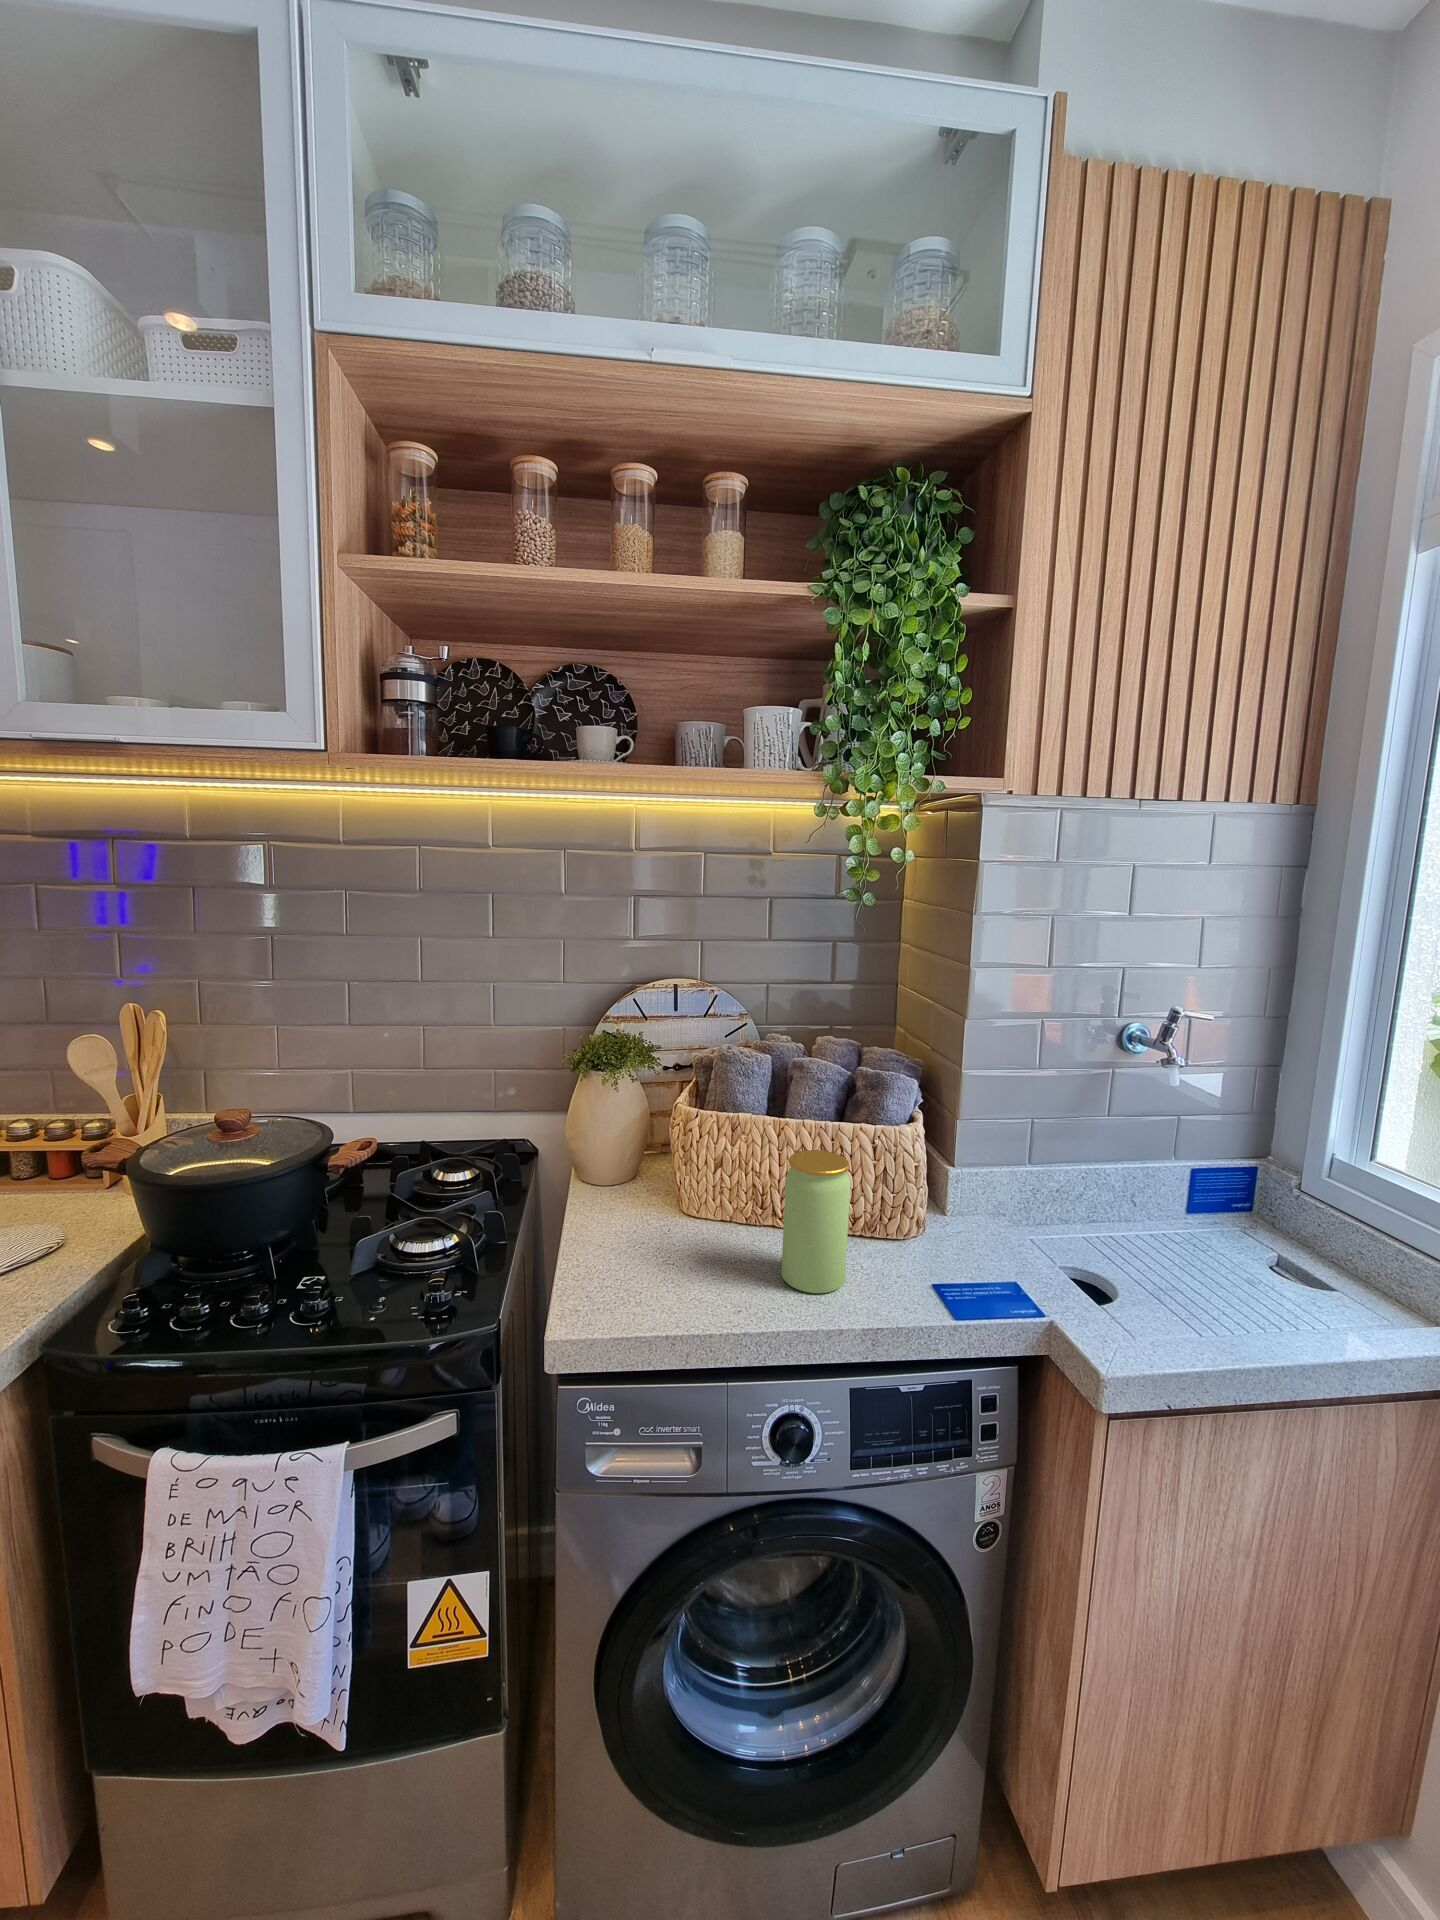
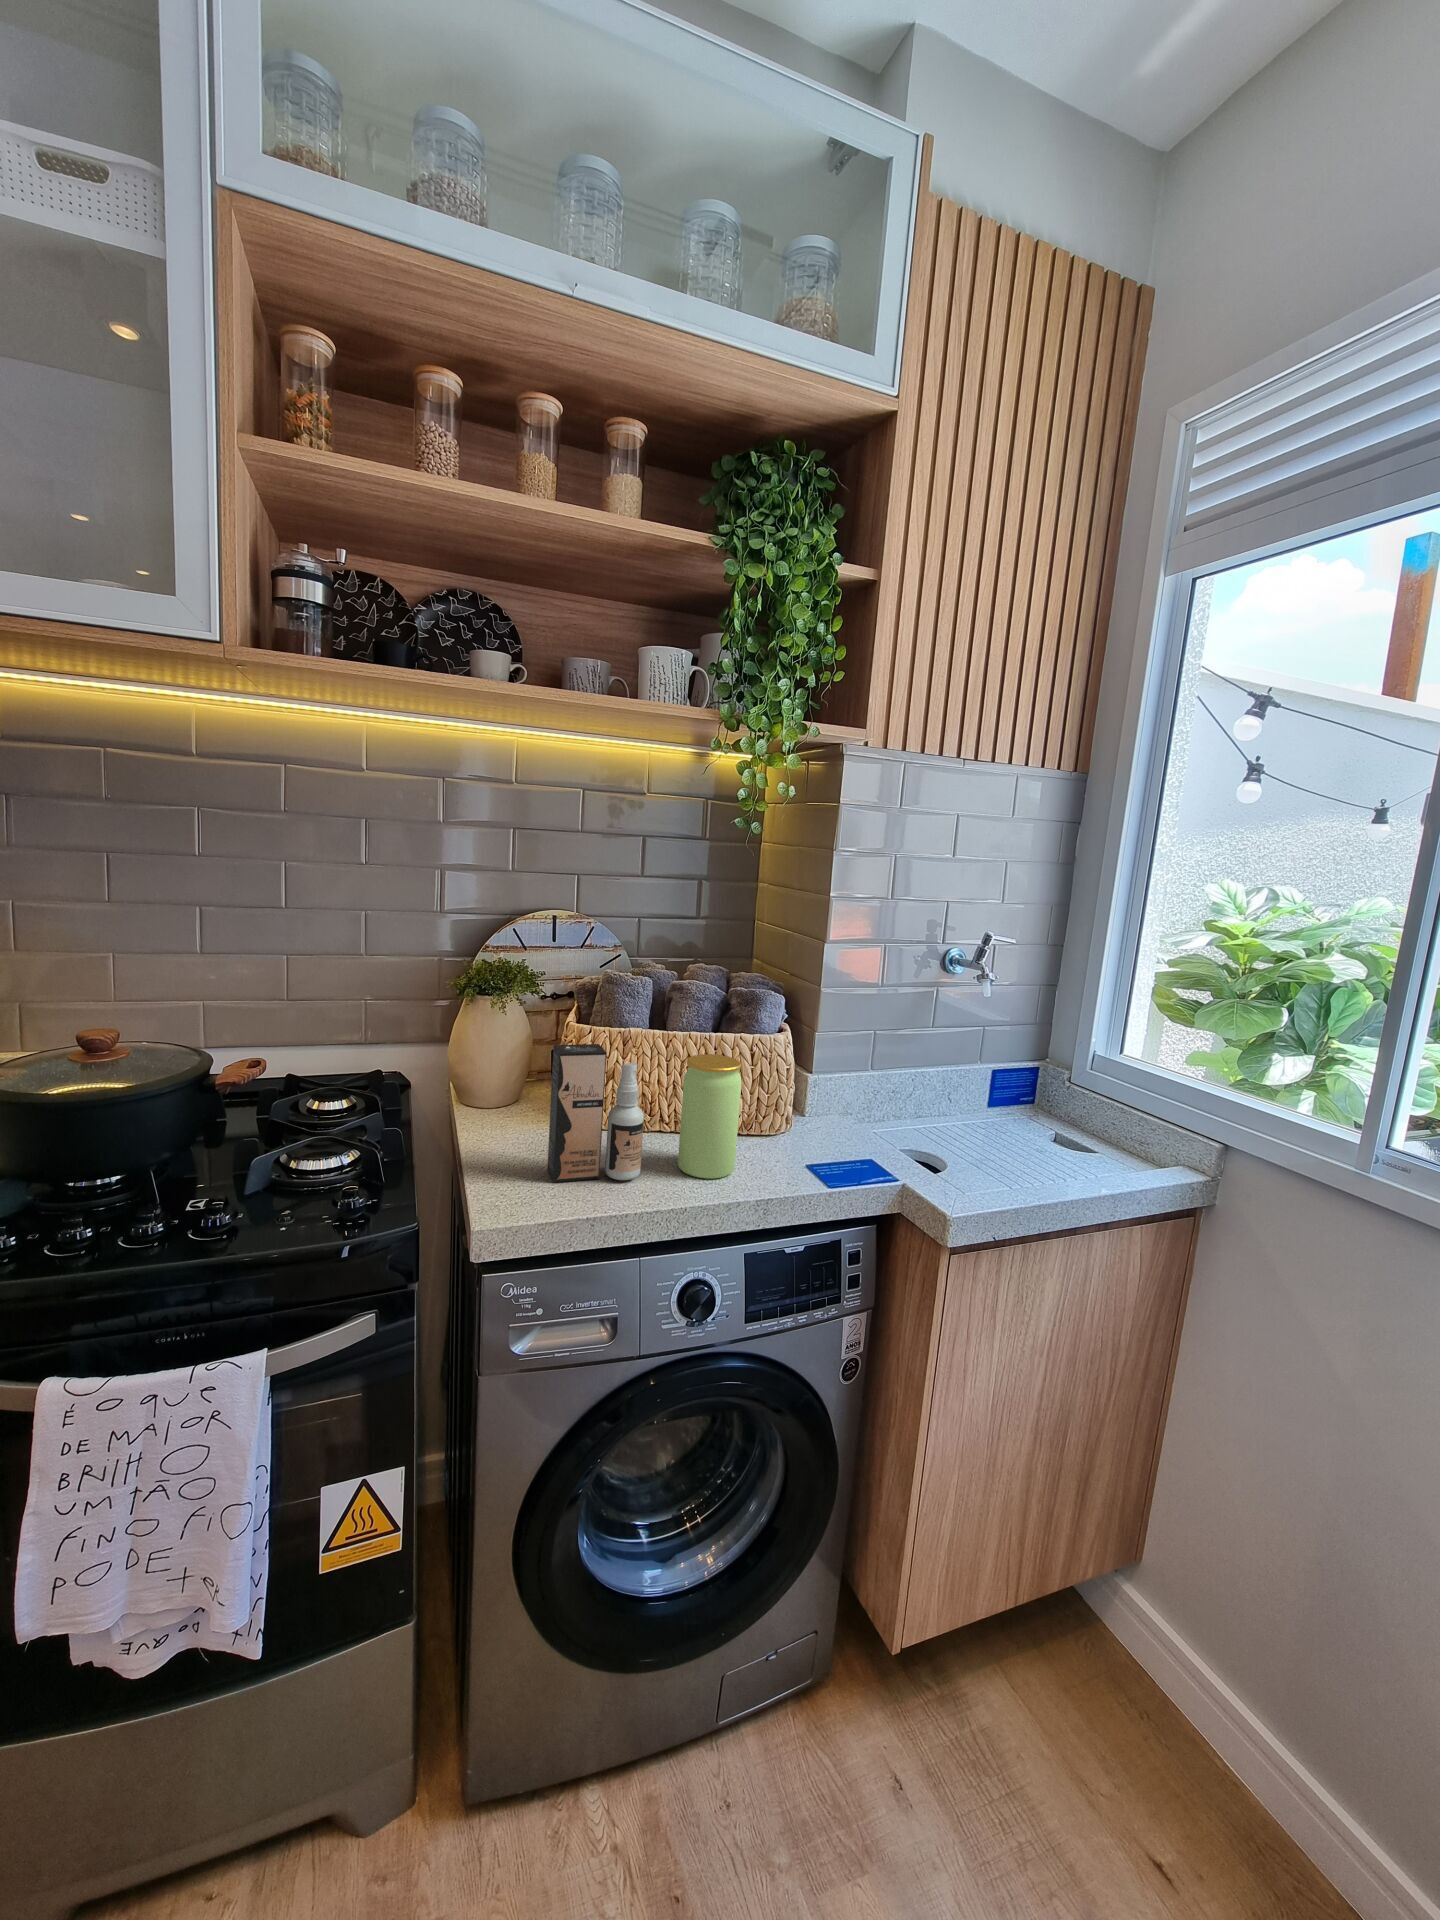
spray bottle: none [641,1138,739,1289] -> present [547,1044,644,1182]

